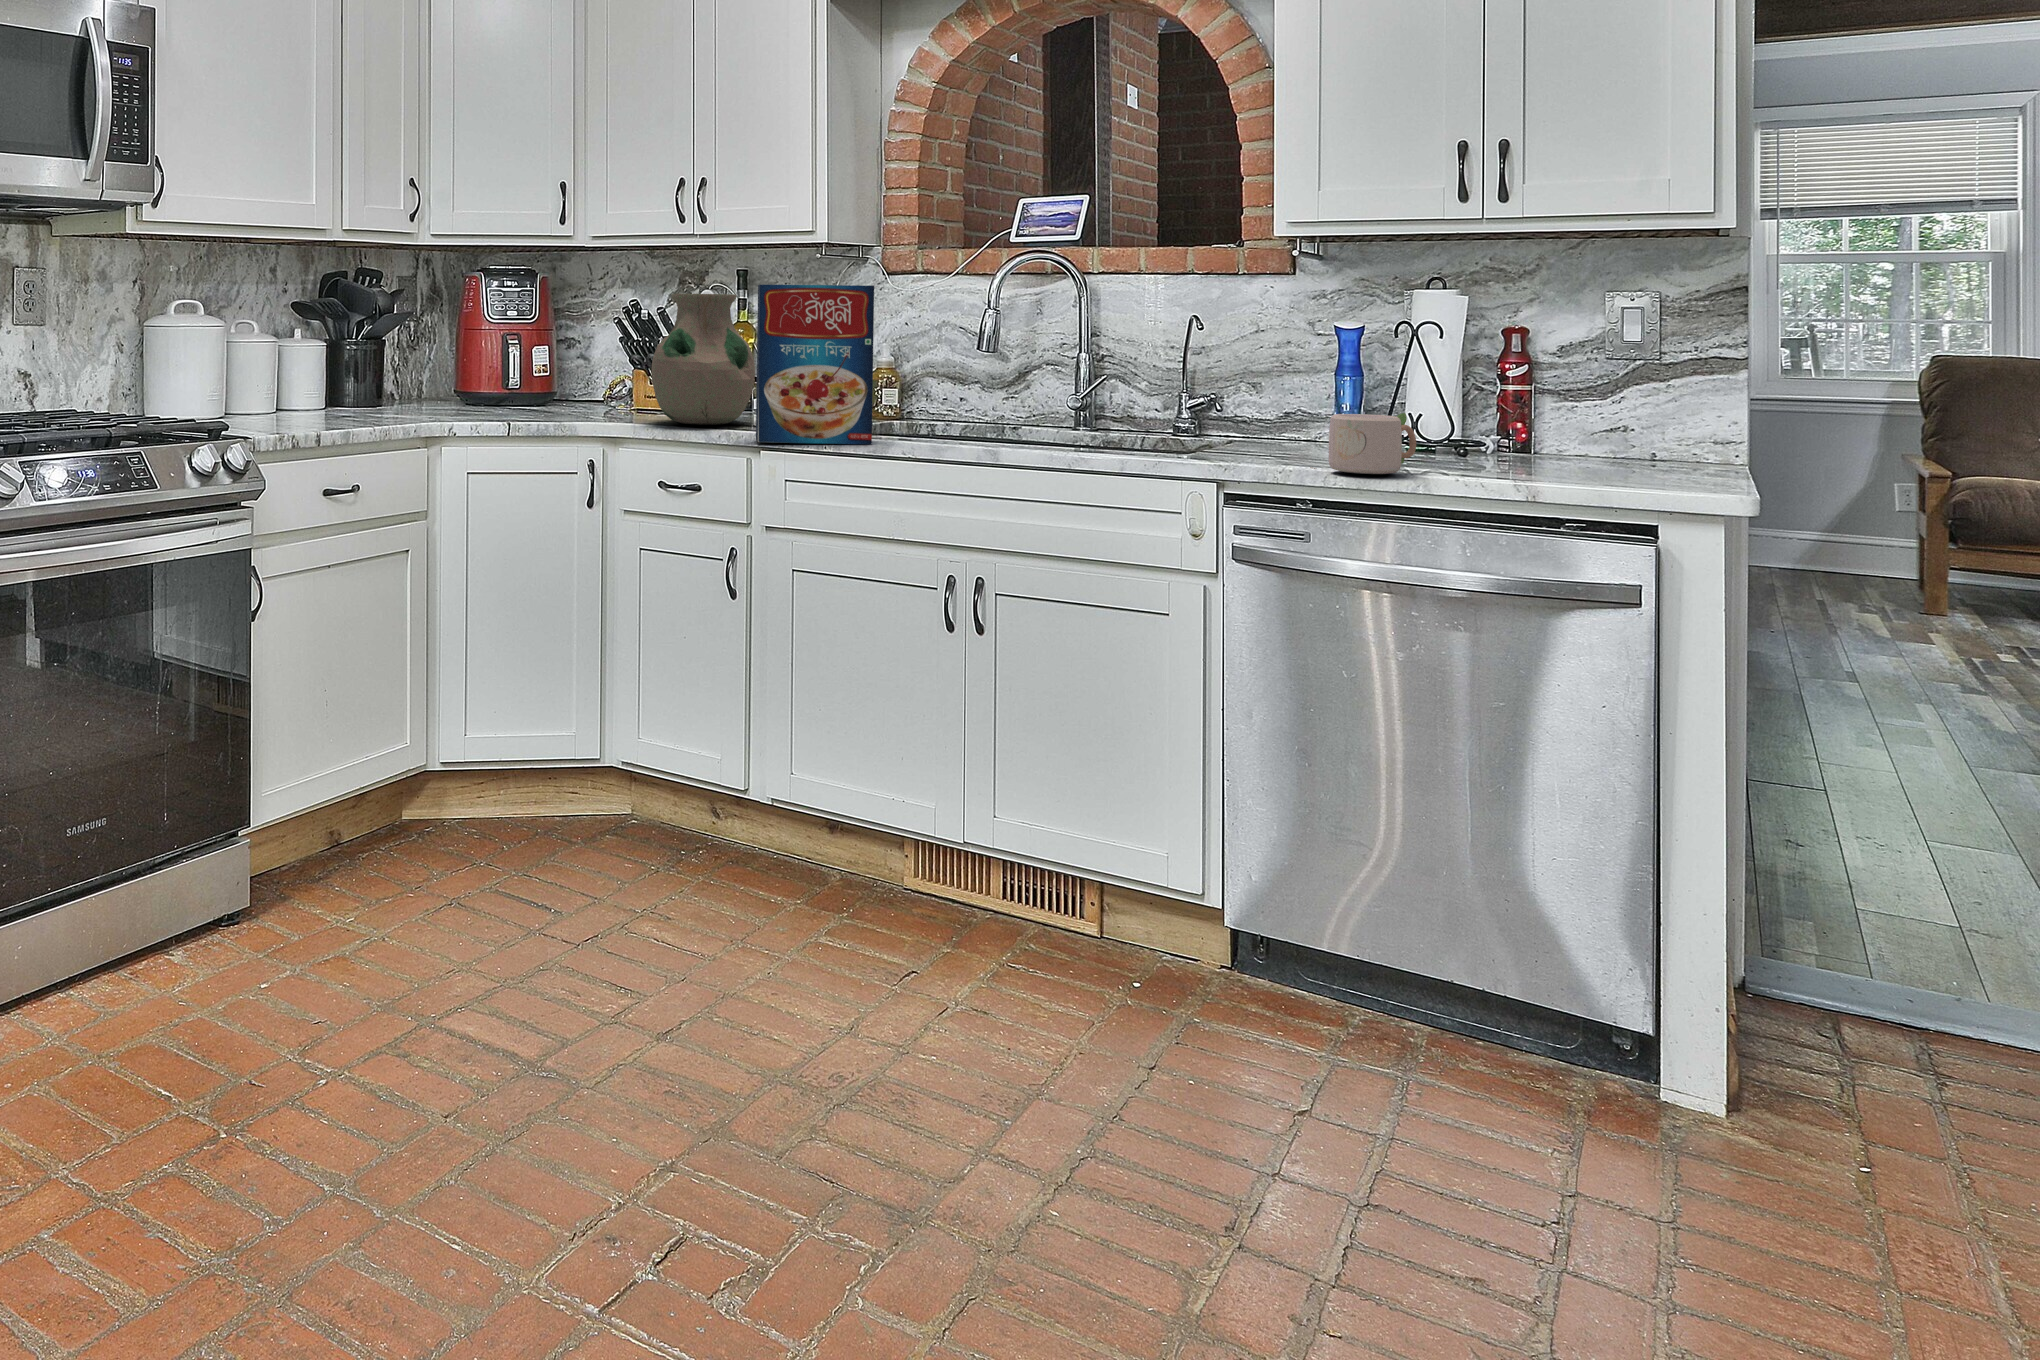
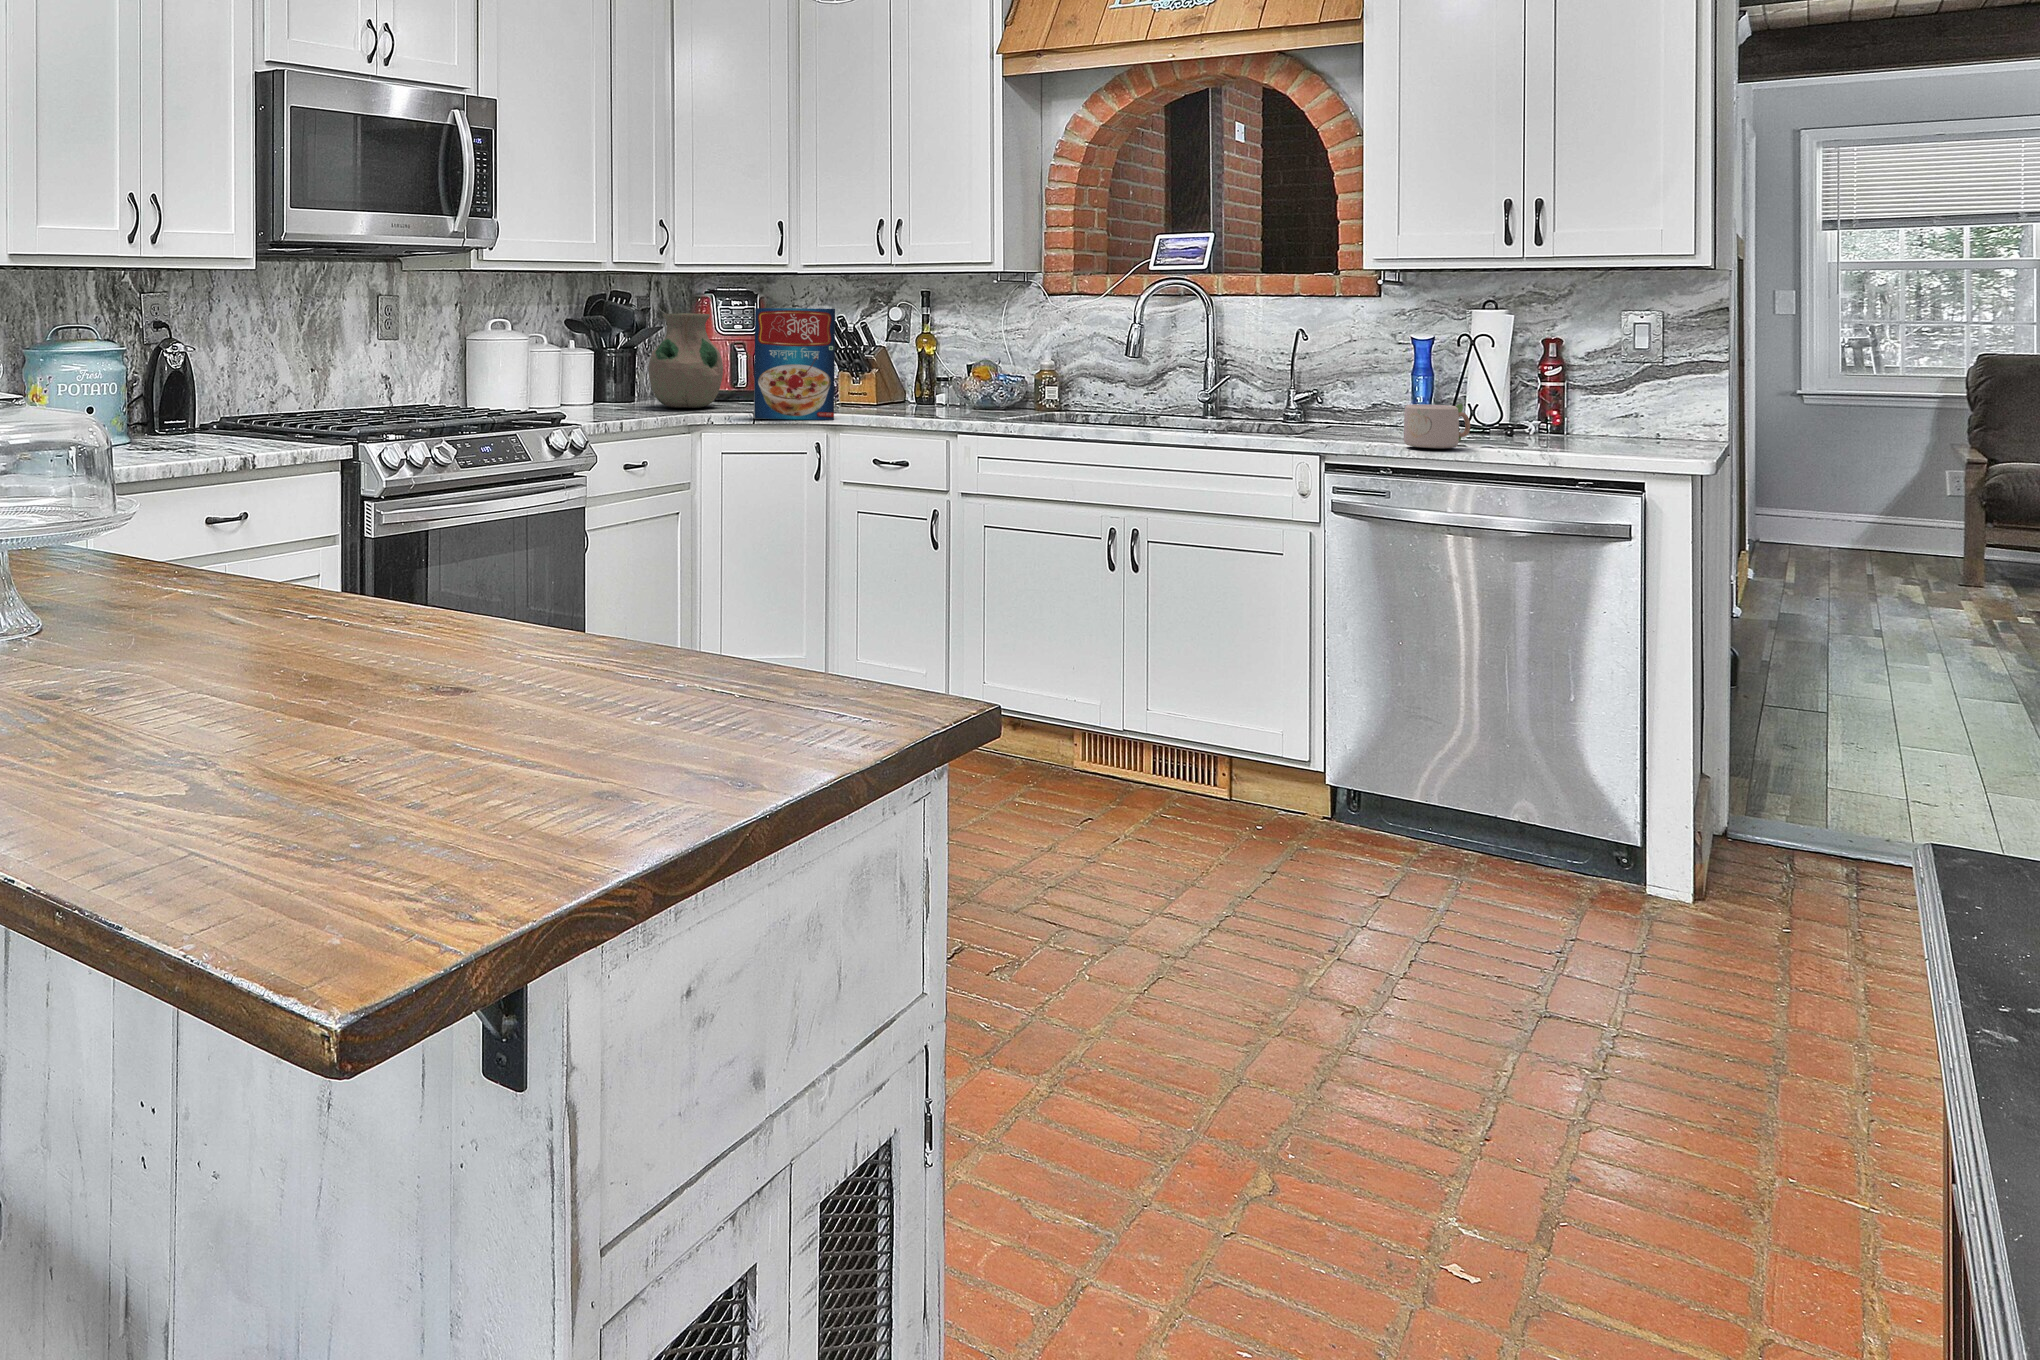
cereal box: present [756,284,874,444] -> present [754,308,835,420]
vase: present [652,294,755,425] -> present [649,313,723,408]

